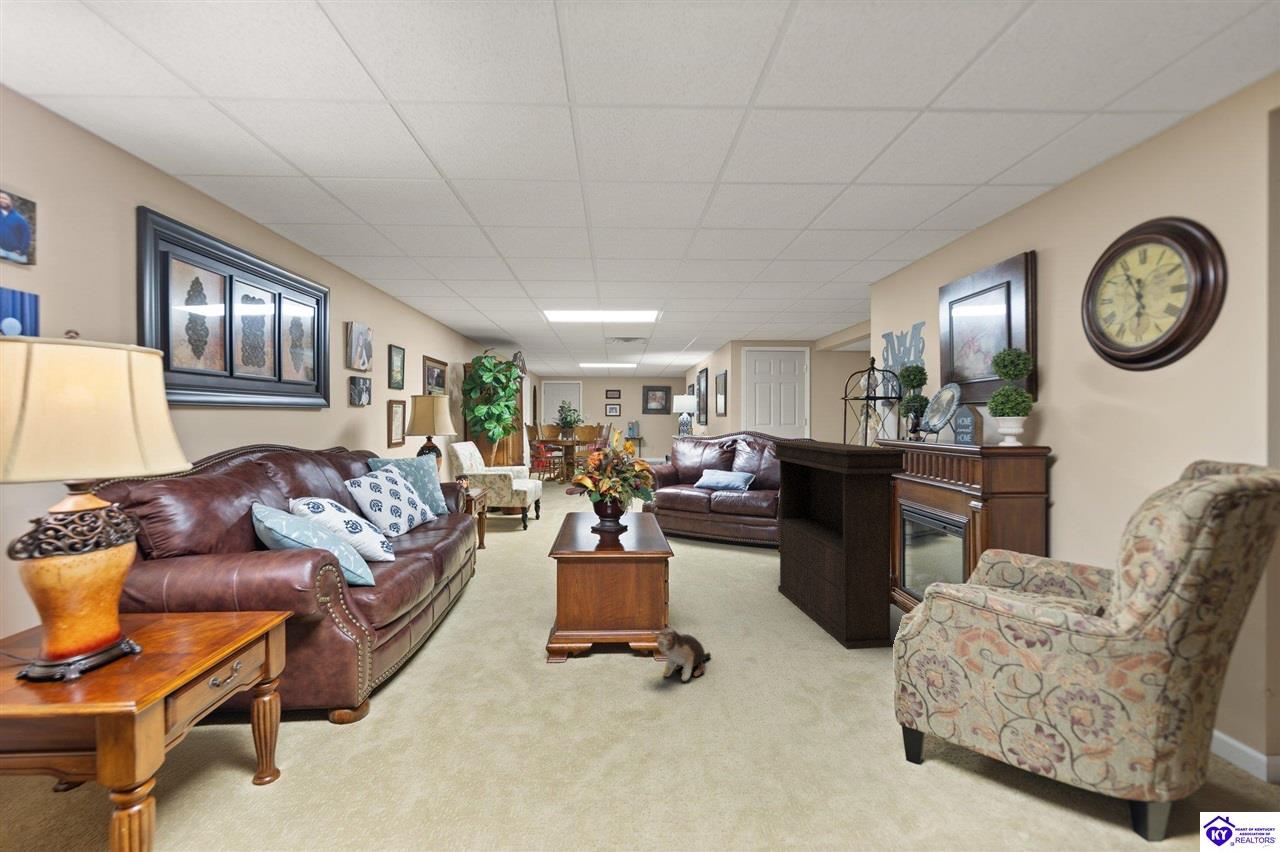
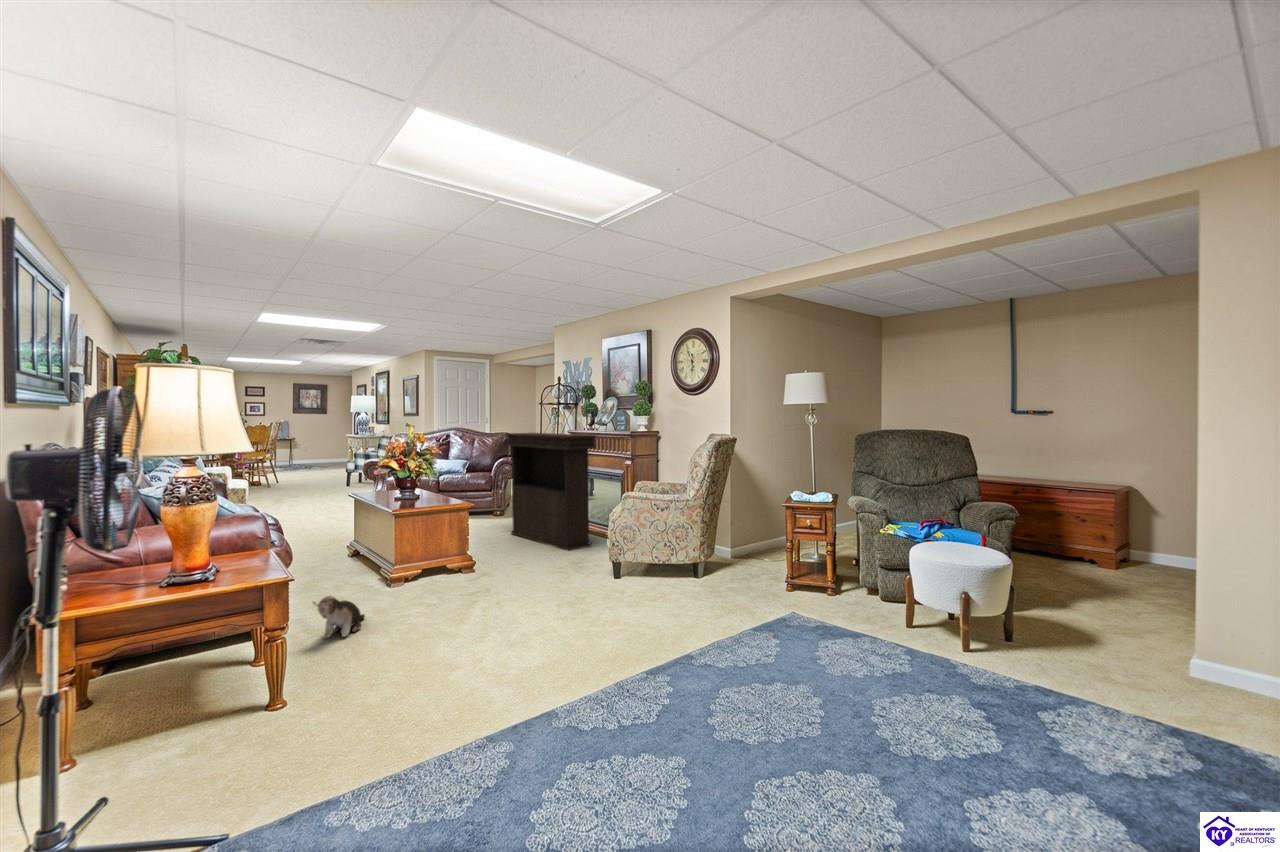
plush toy: present [651,628,711,681] -> present [313,596,365,638]

